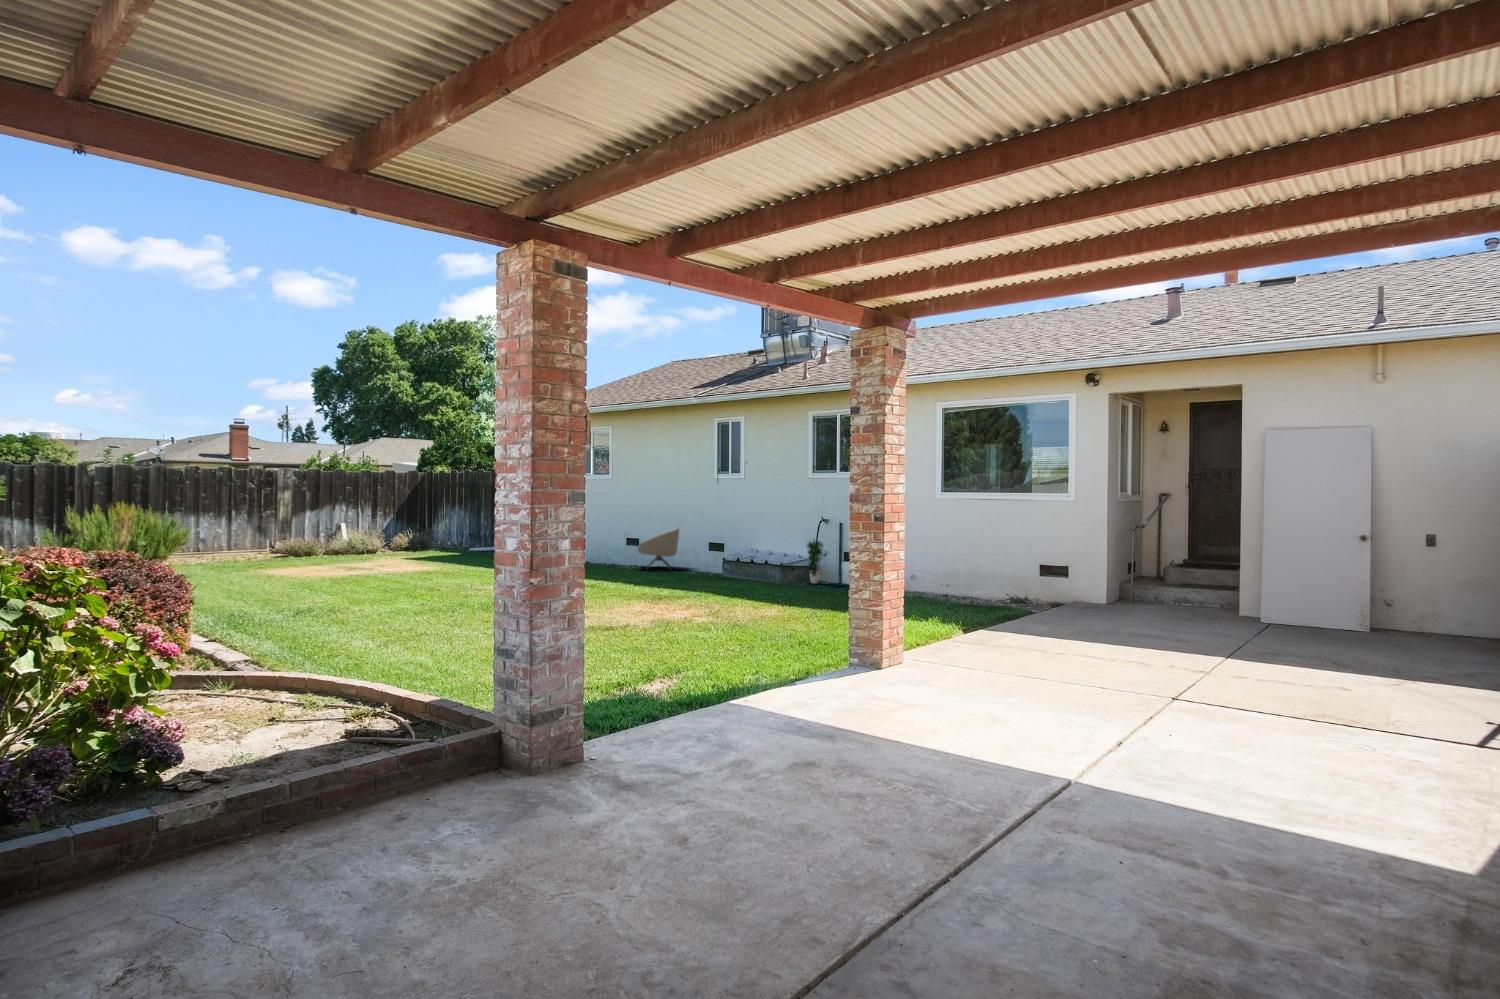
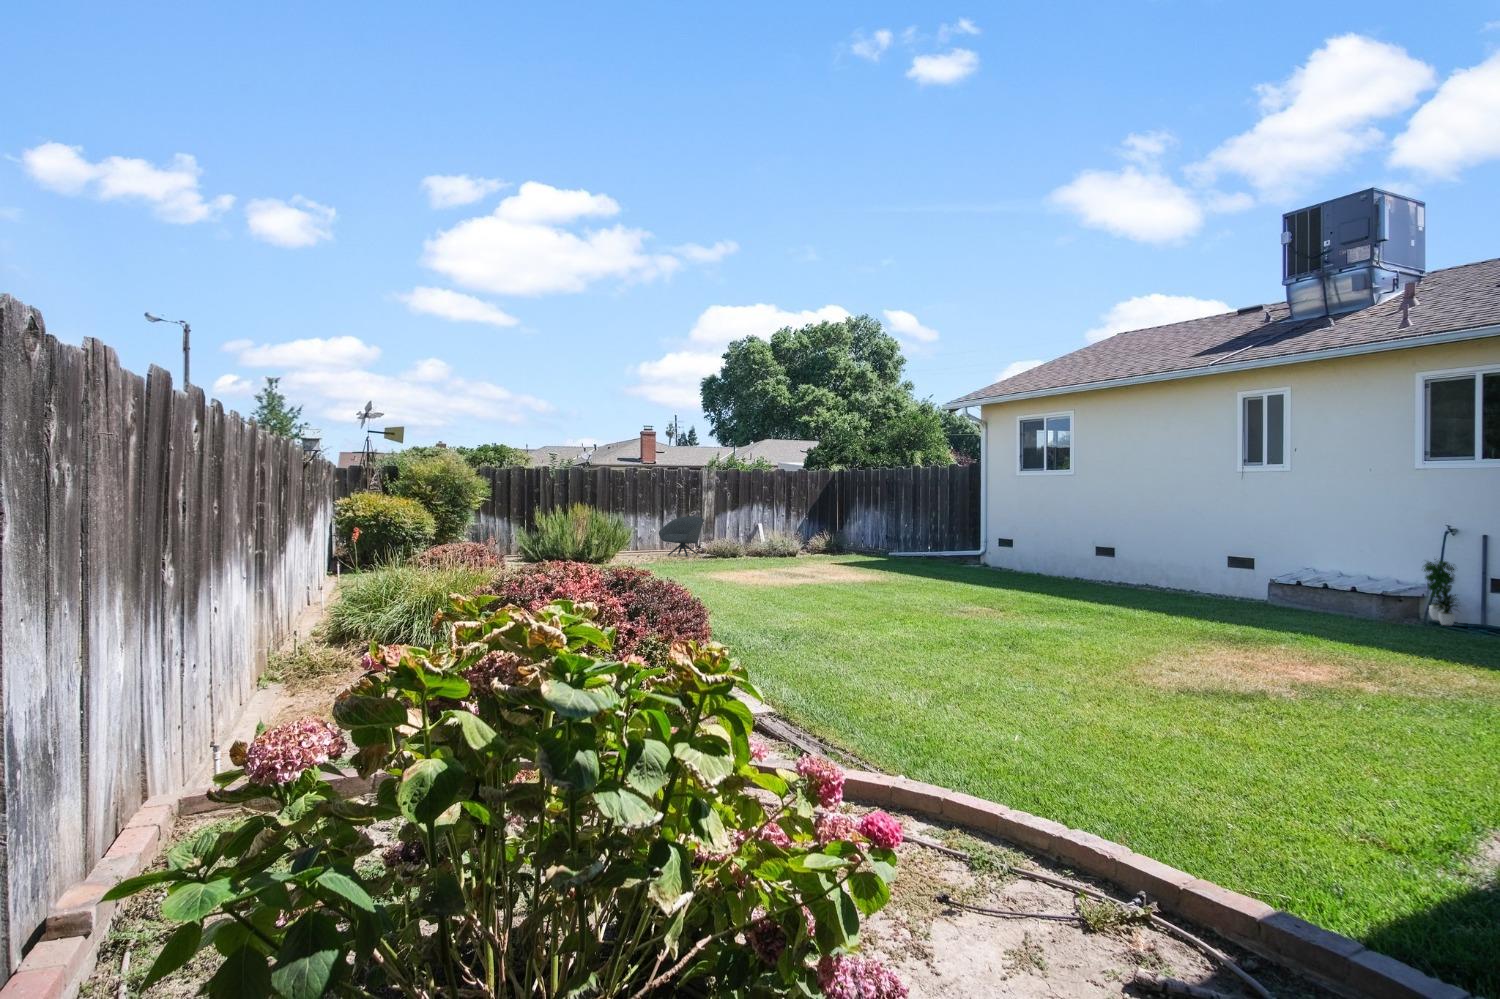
armchair: present [638,528,679,568] -> present [659,516,704,556]

